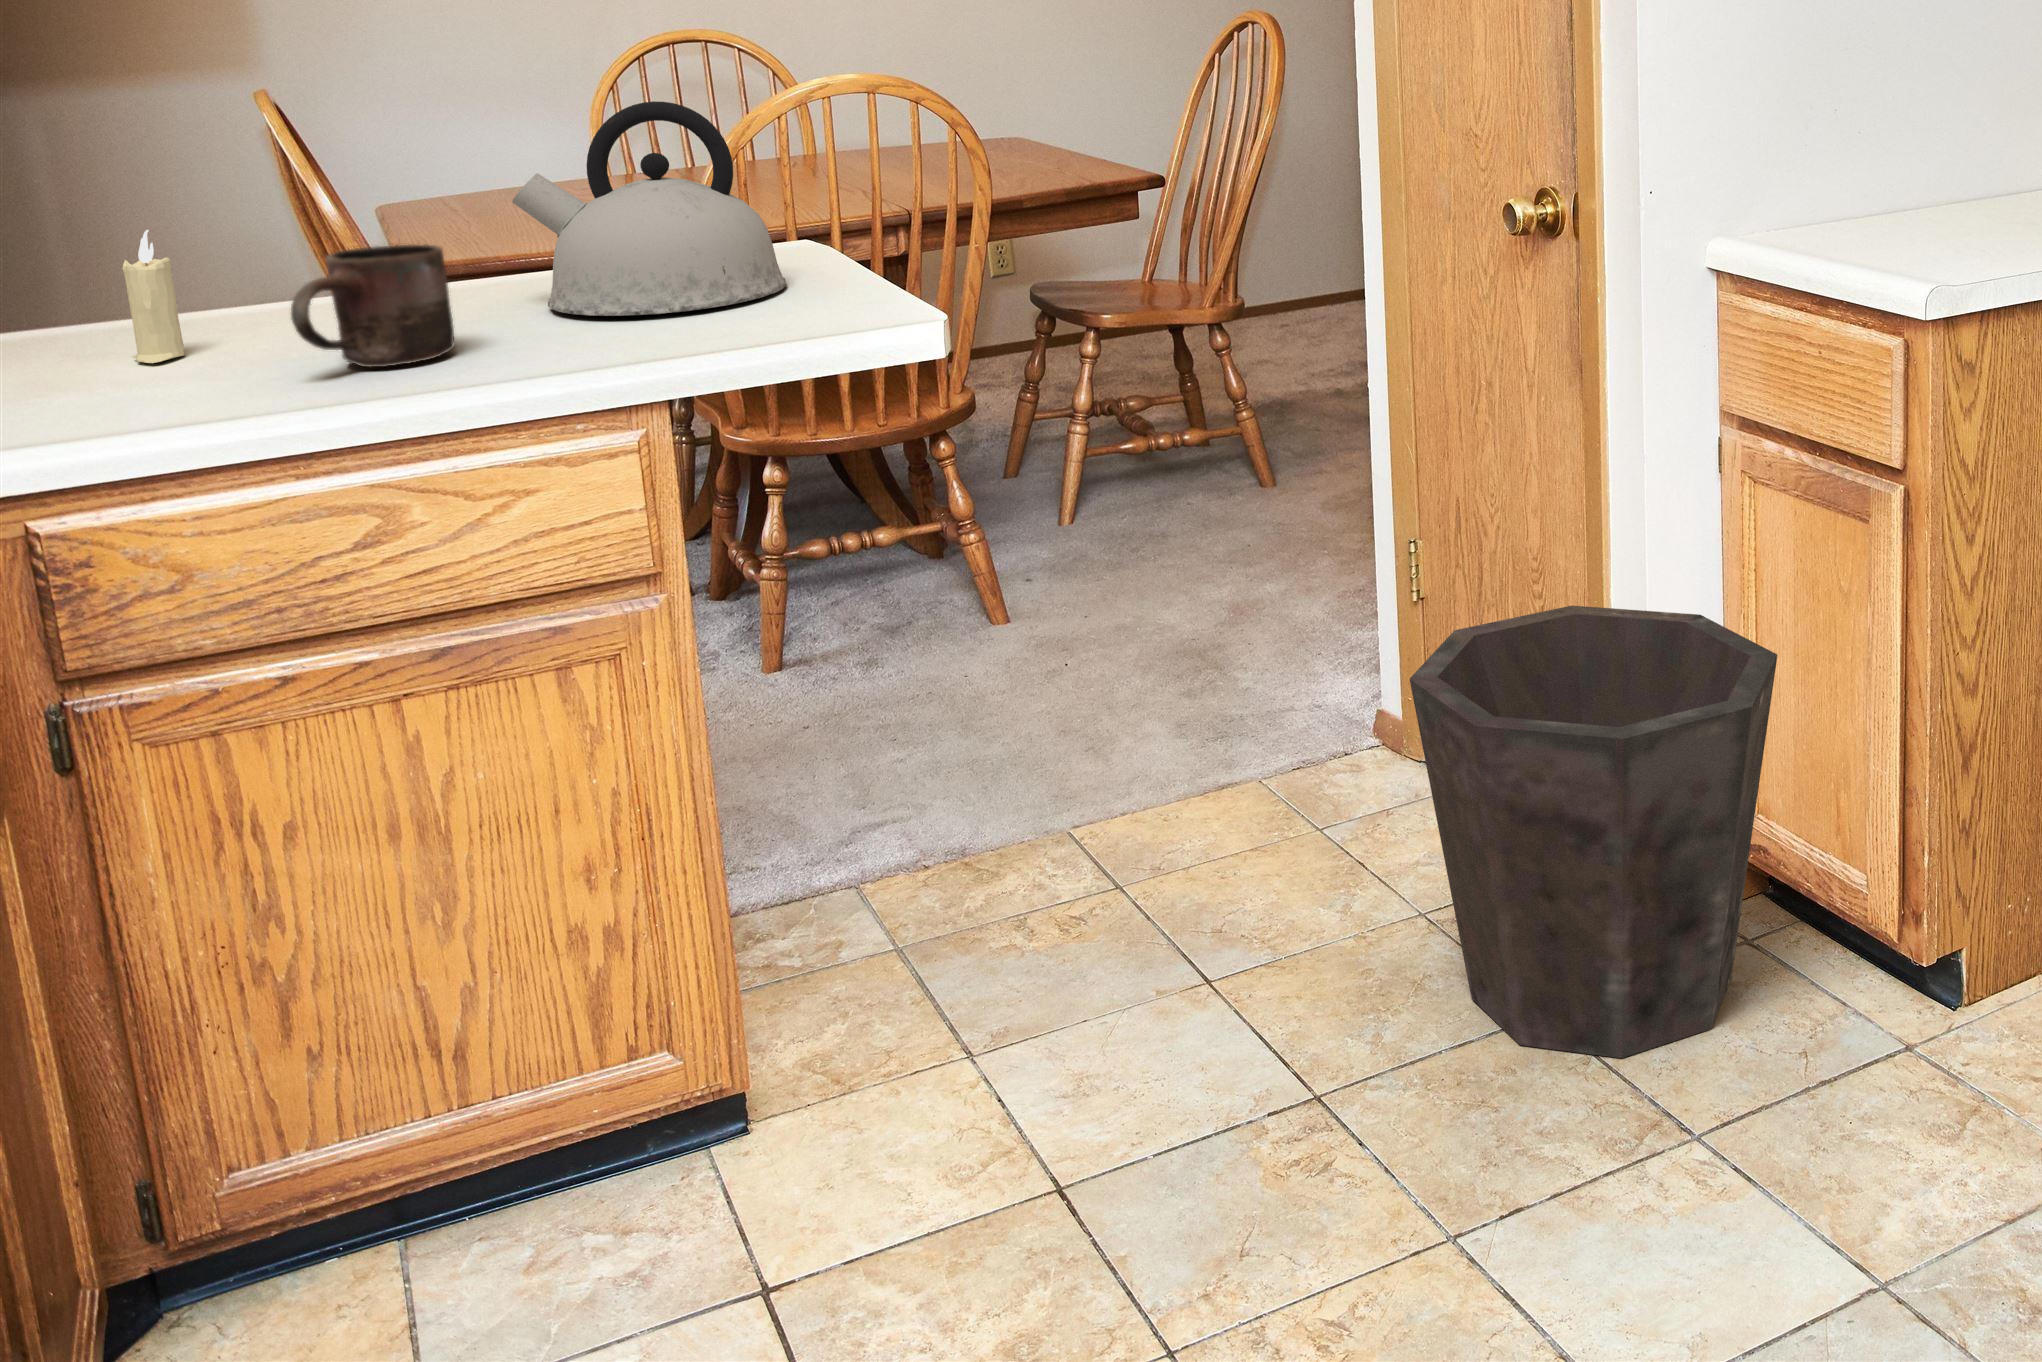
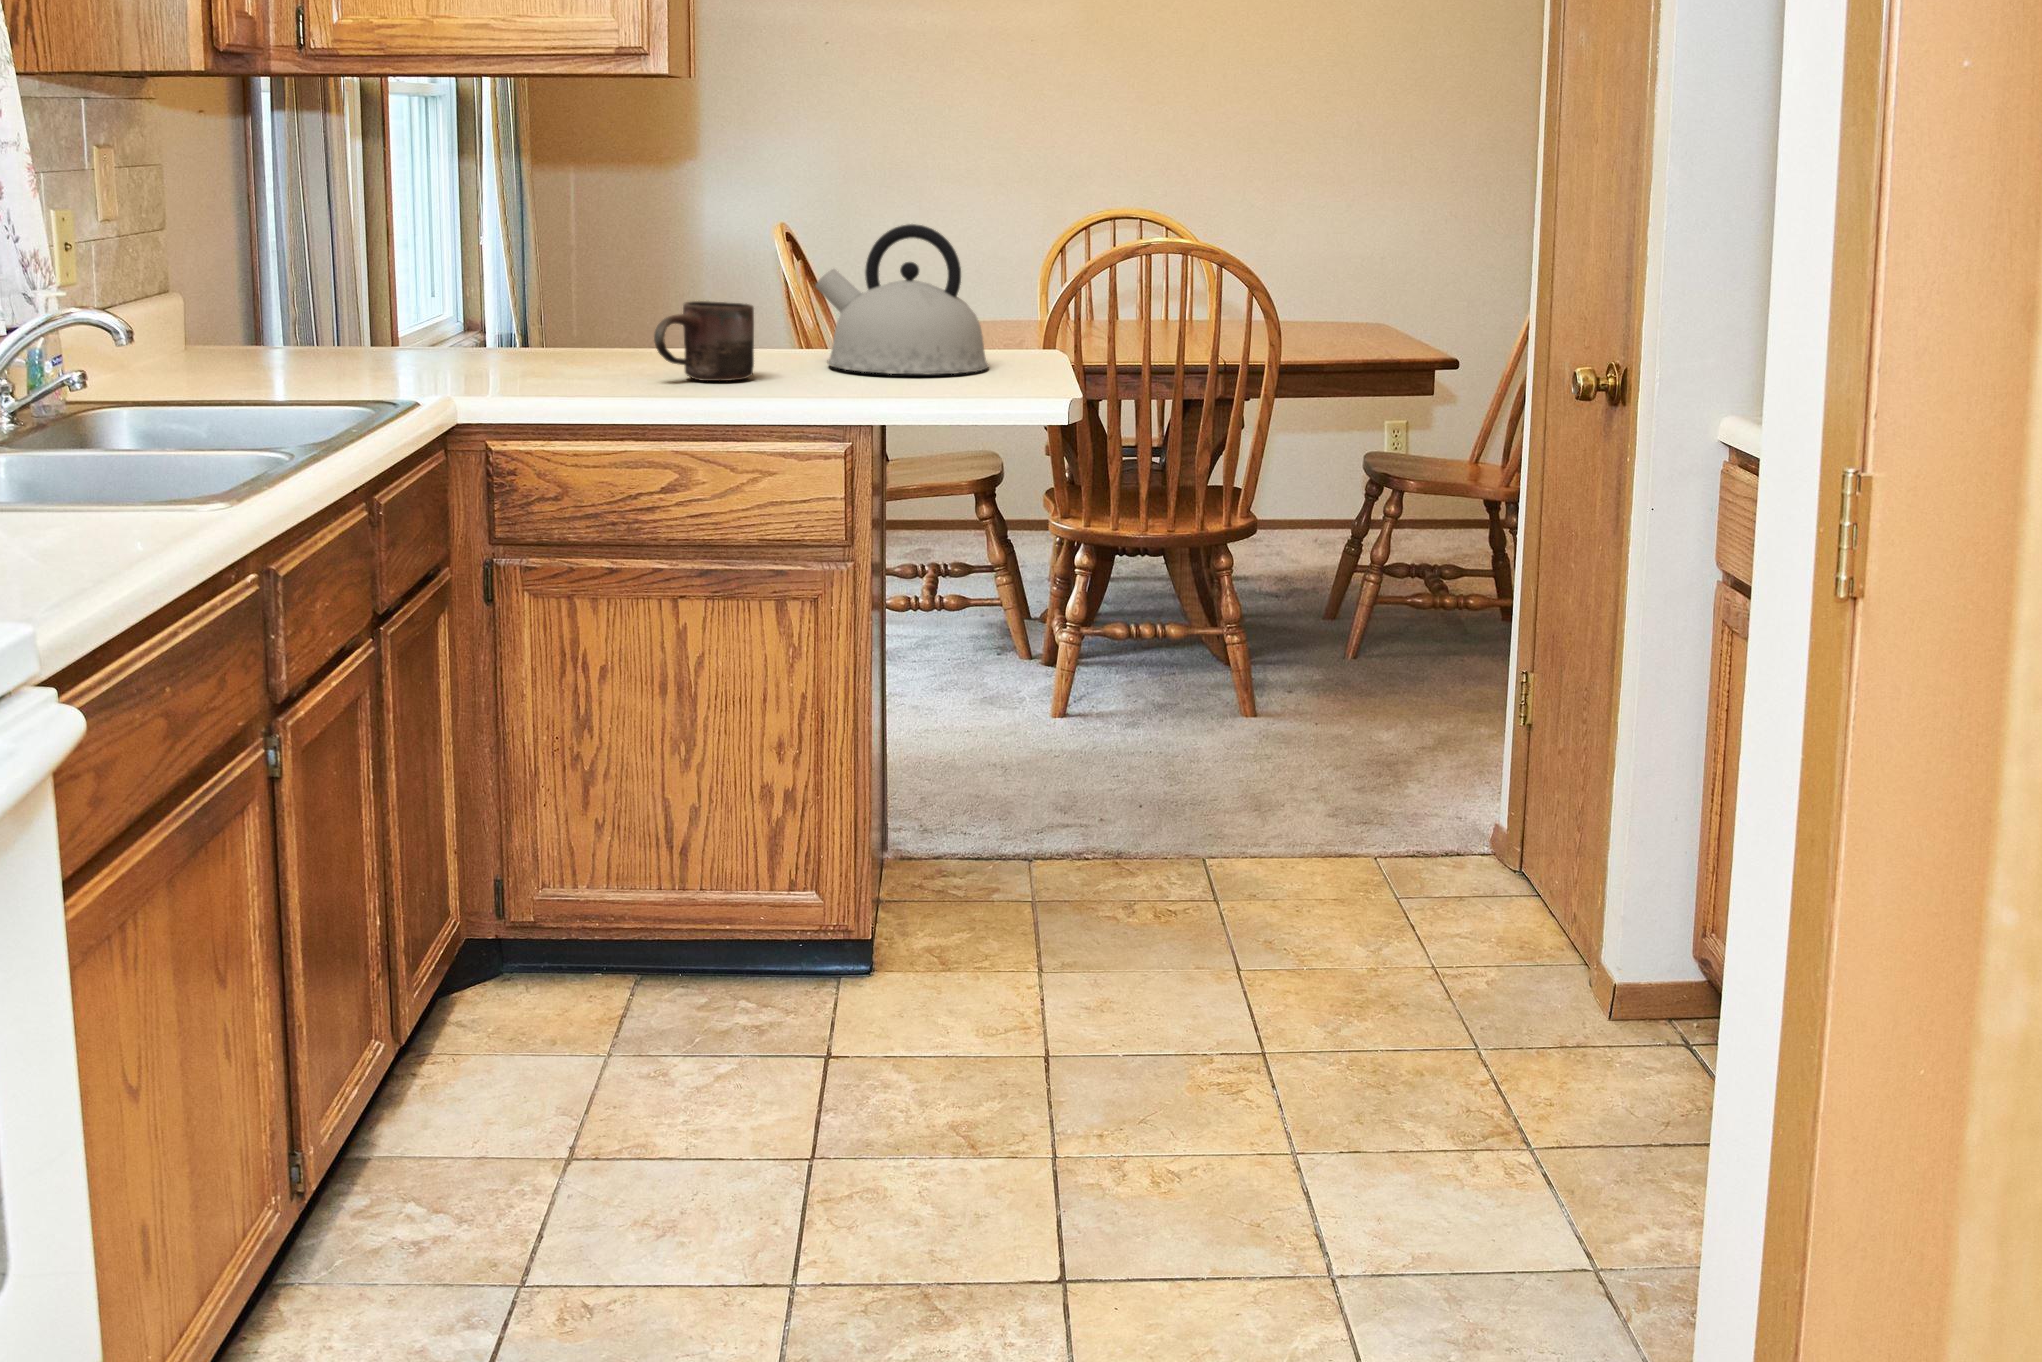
candle: present [122,230,184,363] -> none [575,277,605,365]
waste bin: present [1410,606,1777,1058] -> none [1397,723,1718,1089]

